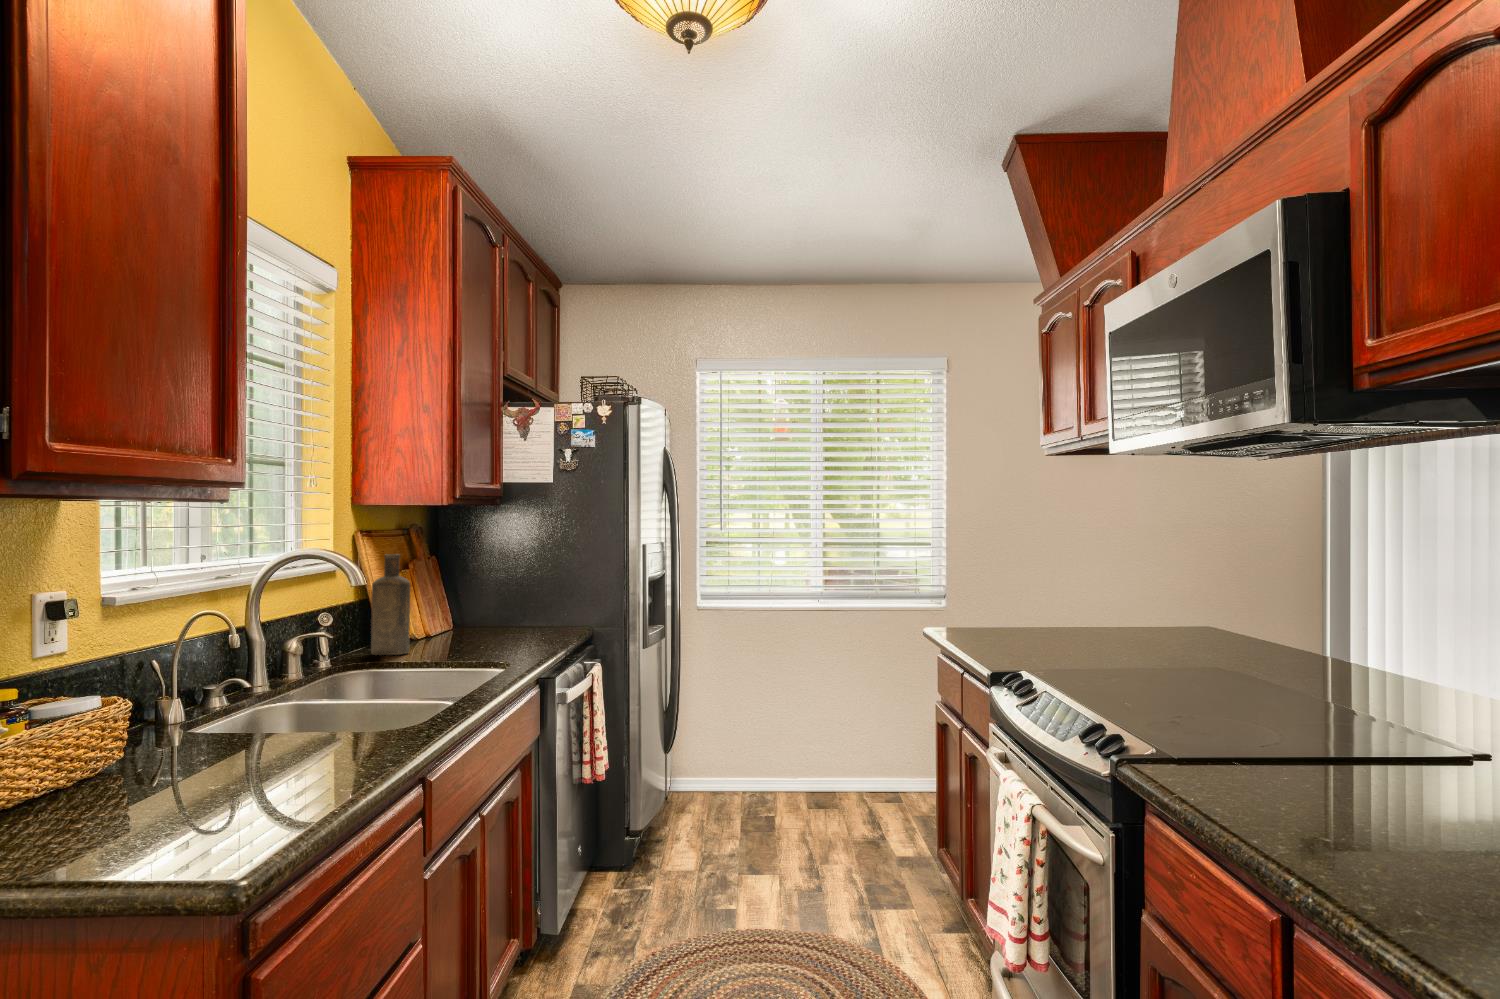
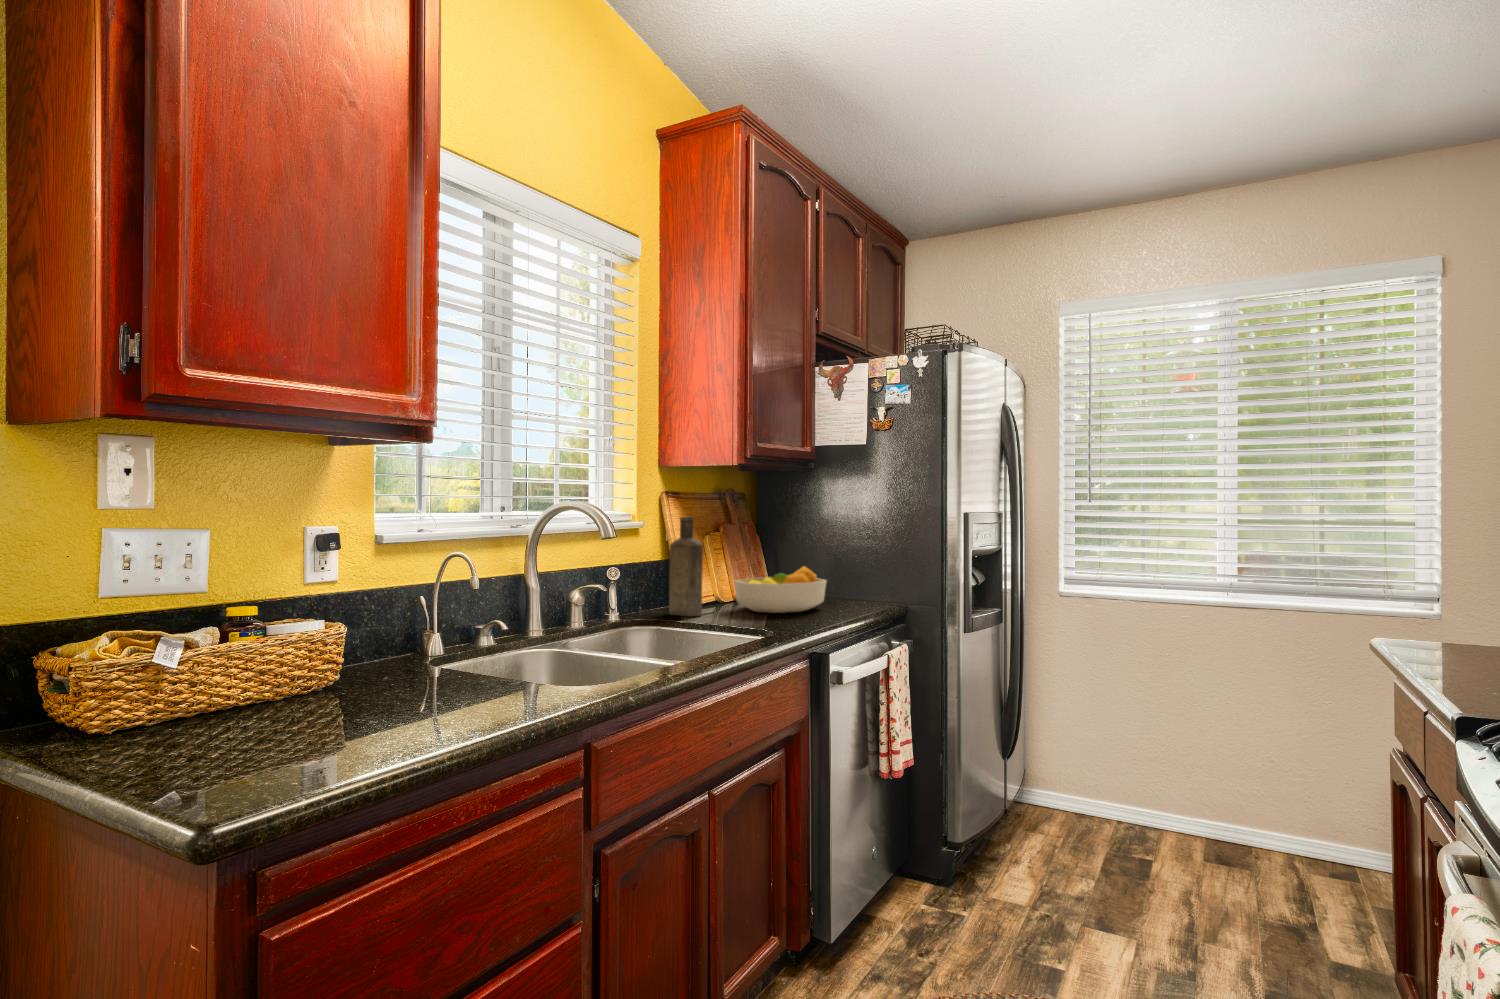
fruit bowl: none [434,596,523,645] -> present [735,566,826,613]

